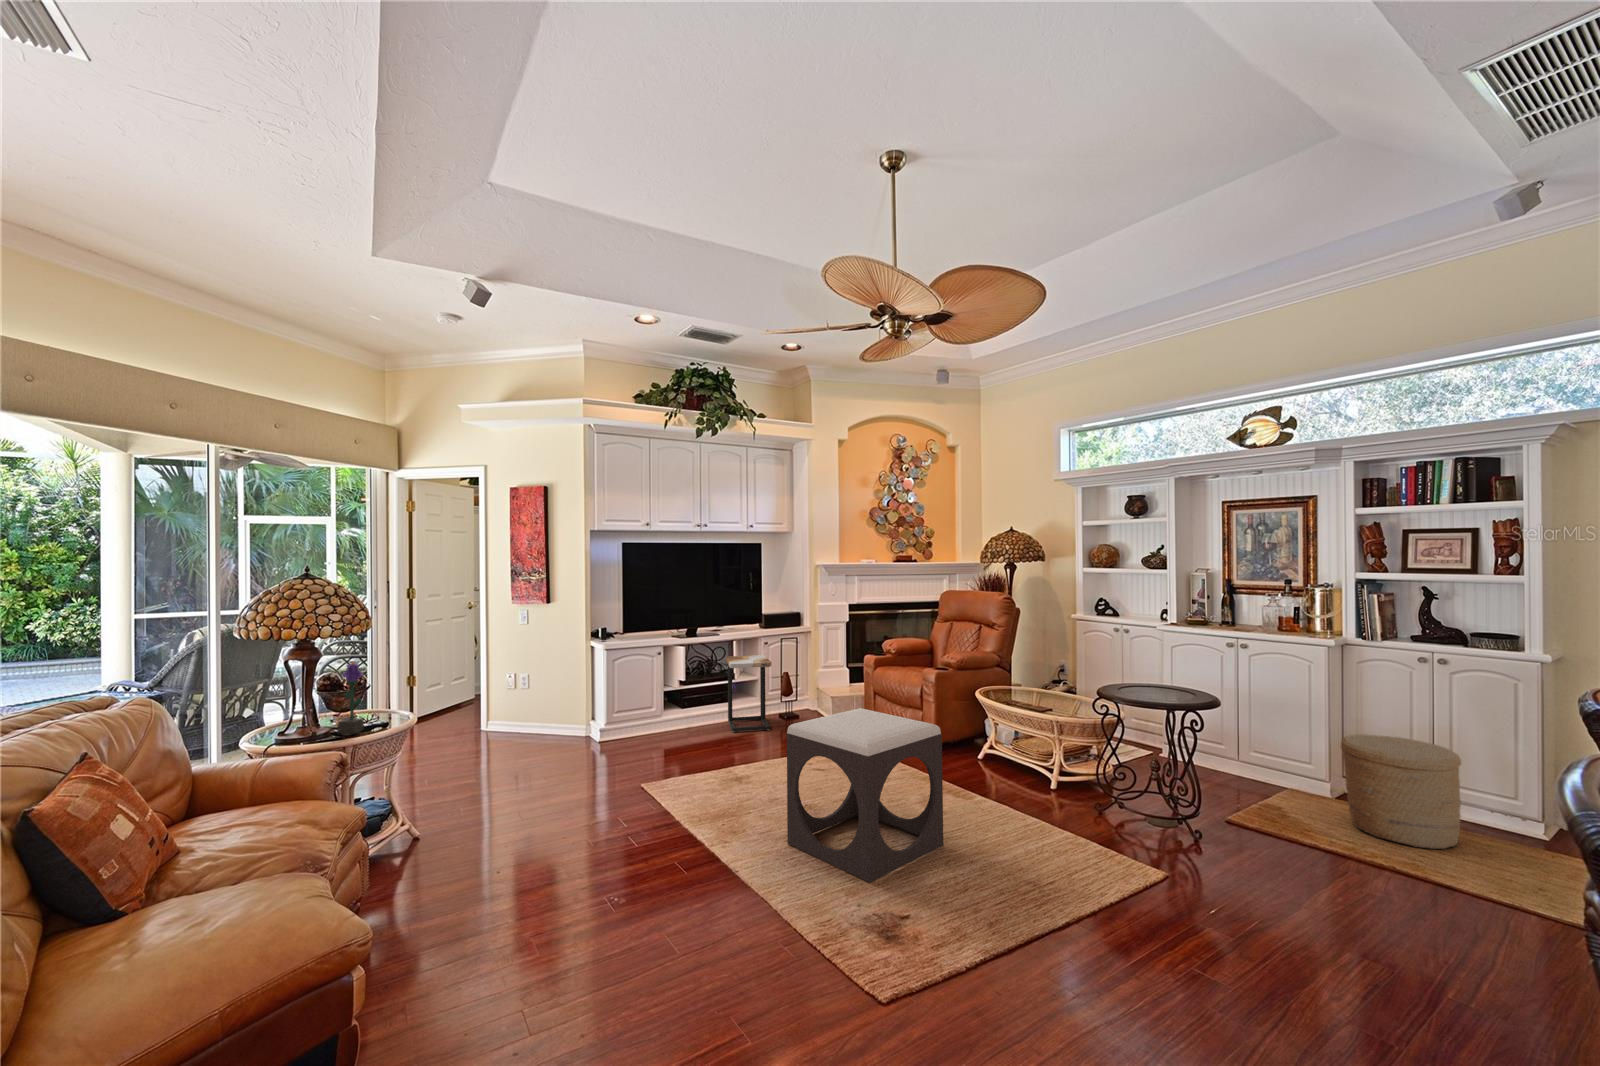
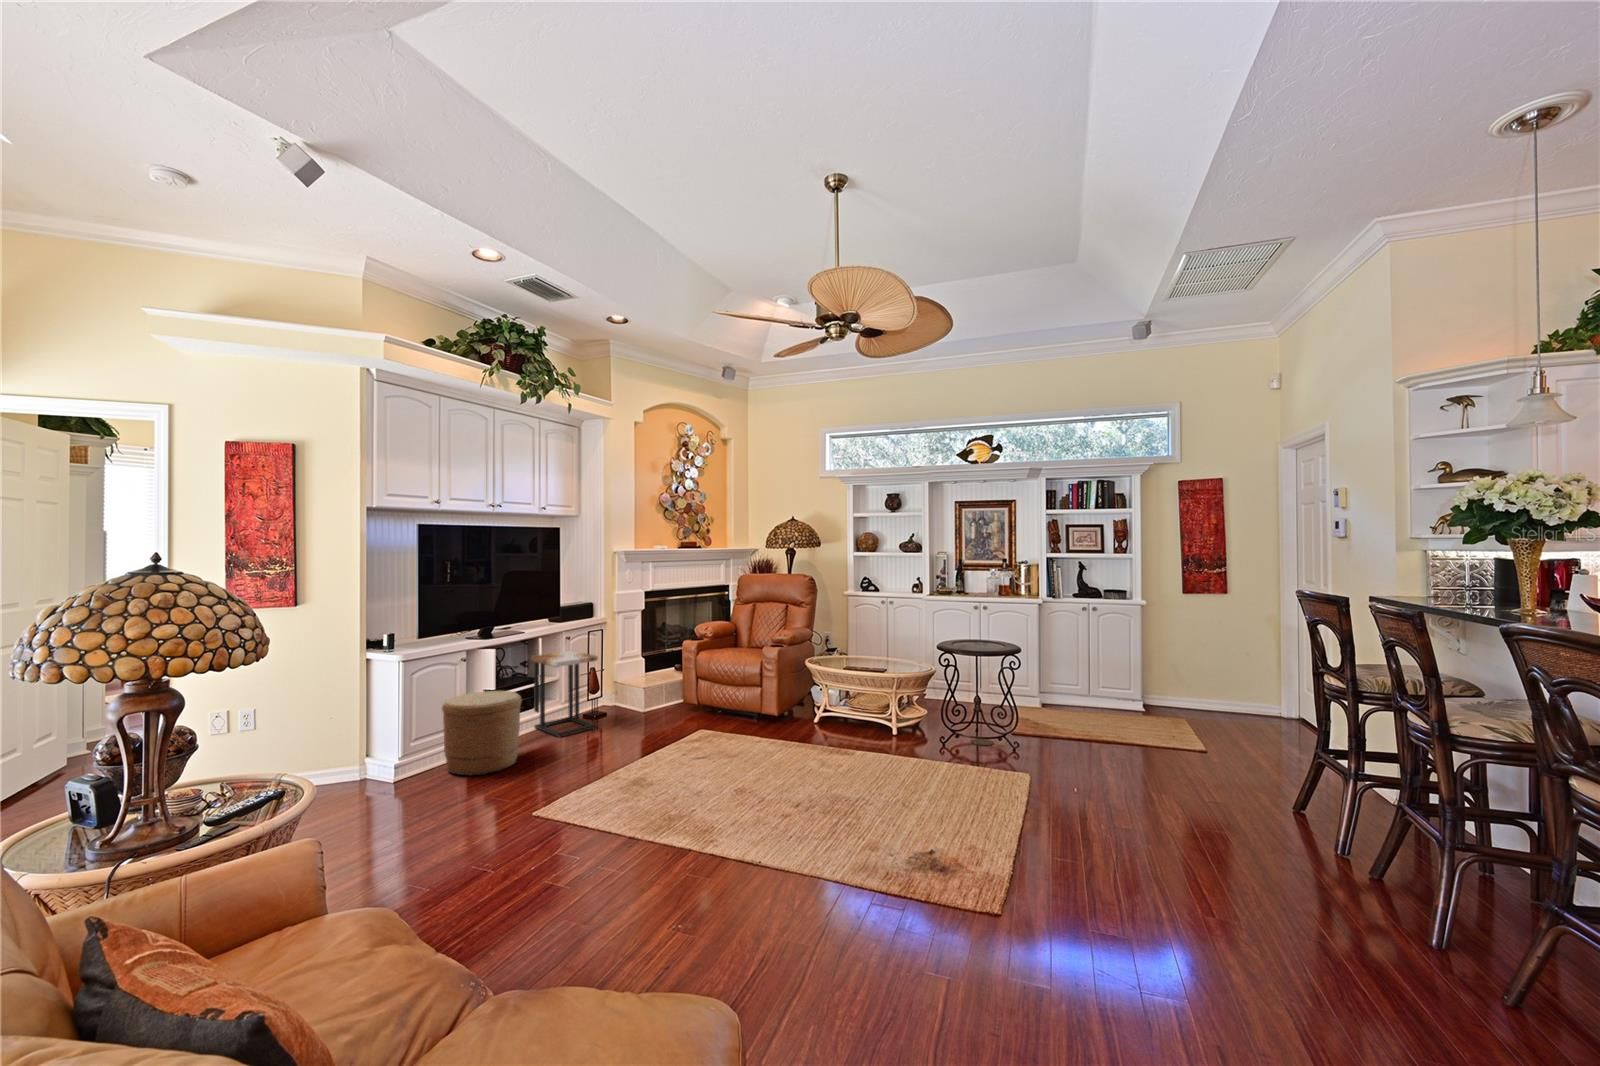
potted flower: present [338,662,364,736] -> none [201,702,245,820]
footstool: present [787,708,943,882] -> none [772,681,884,823]
woven basket: present [1341,734,1461,849] -> present [442,691,522,775]

